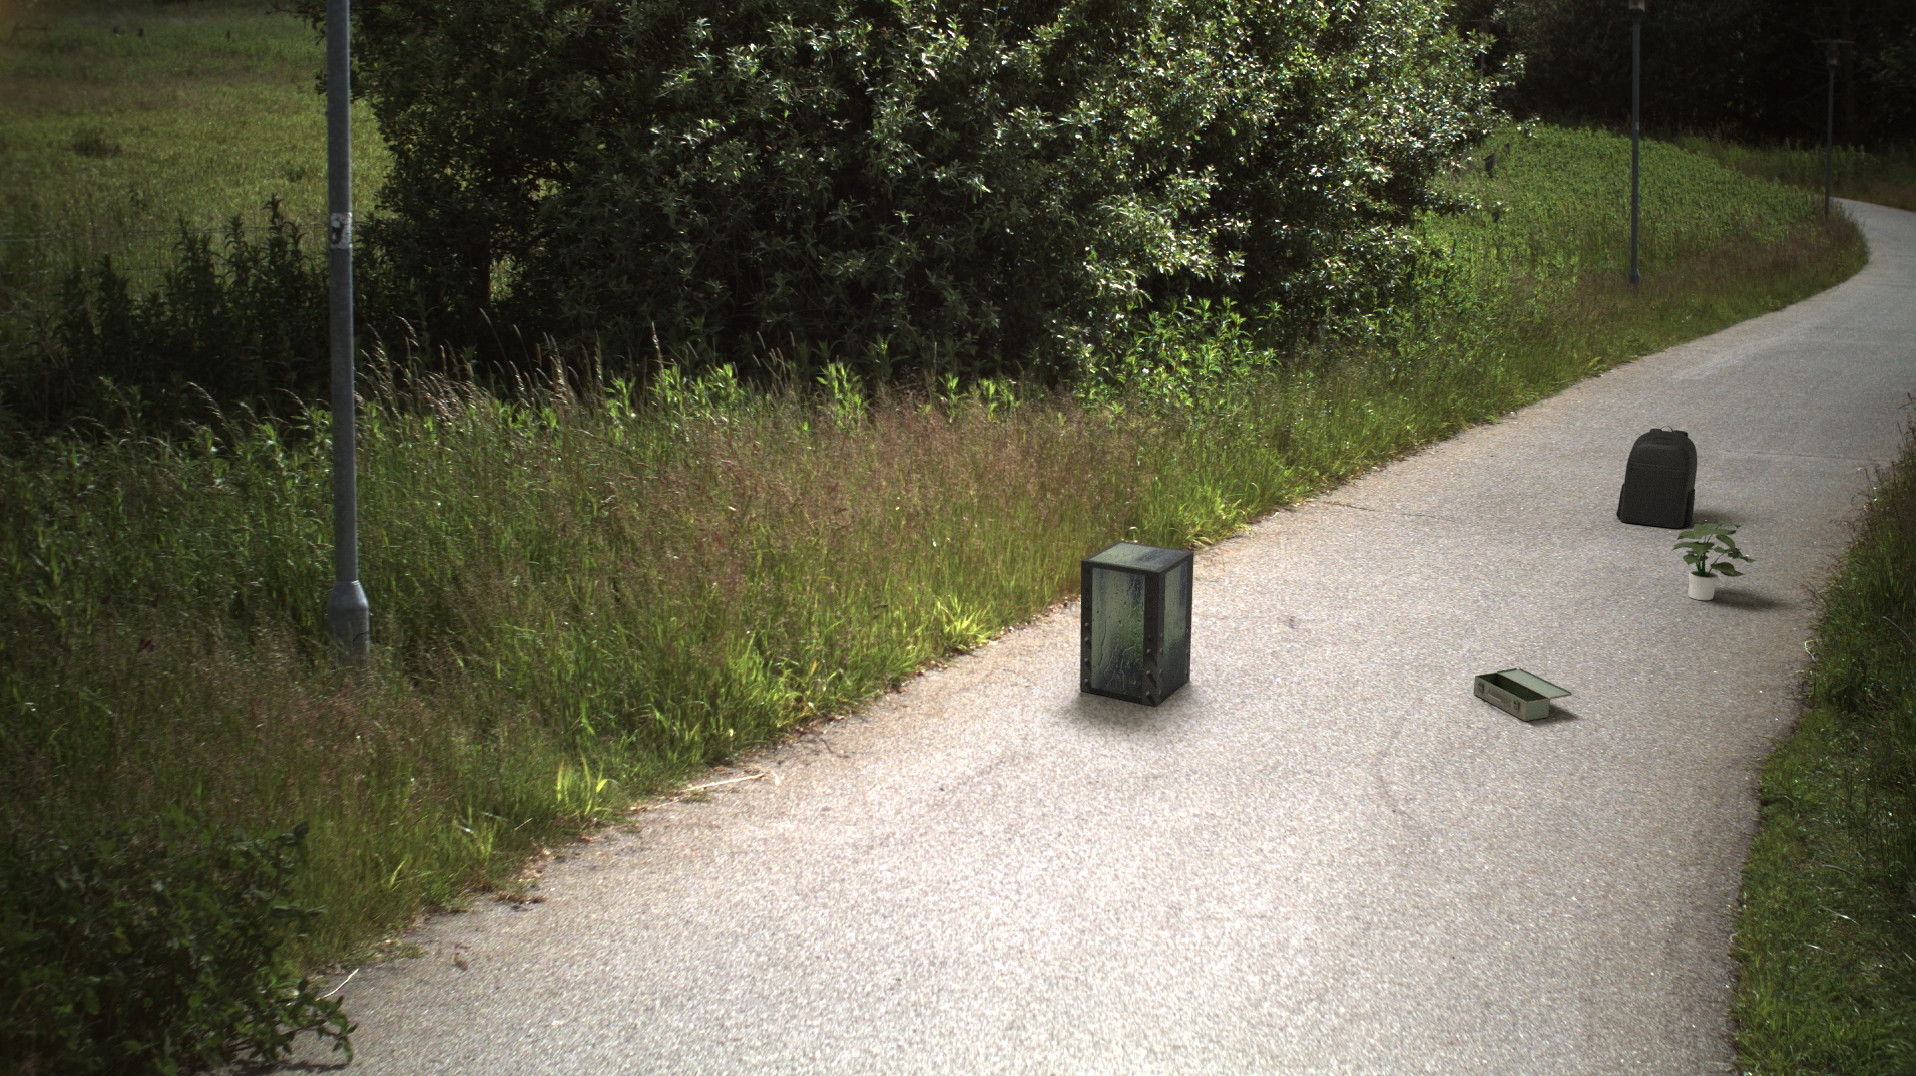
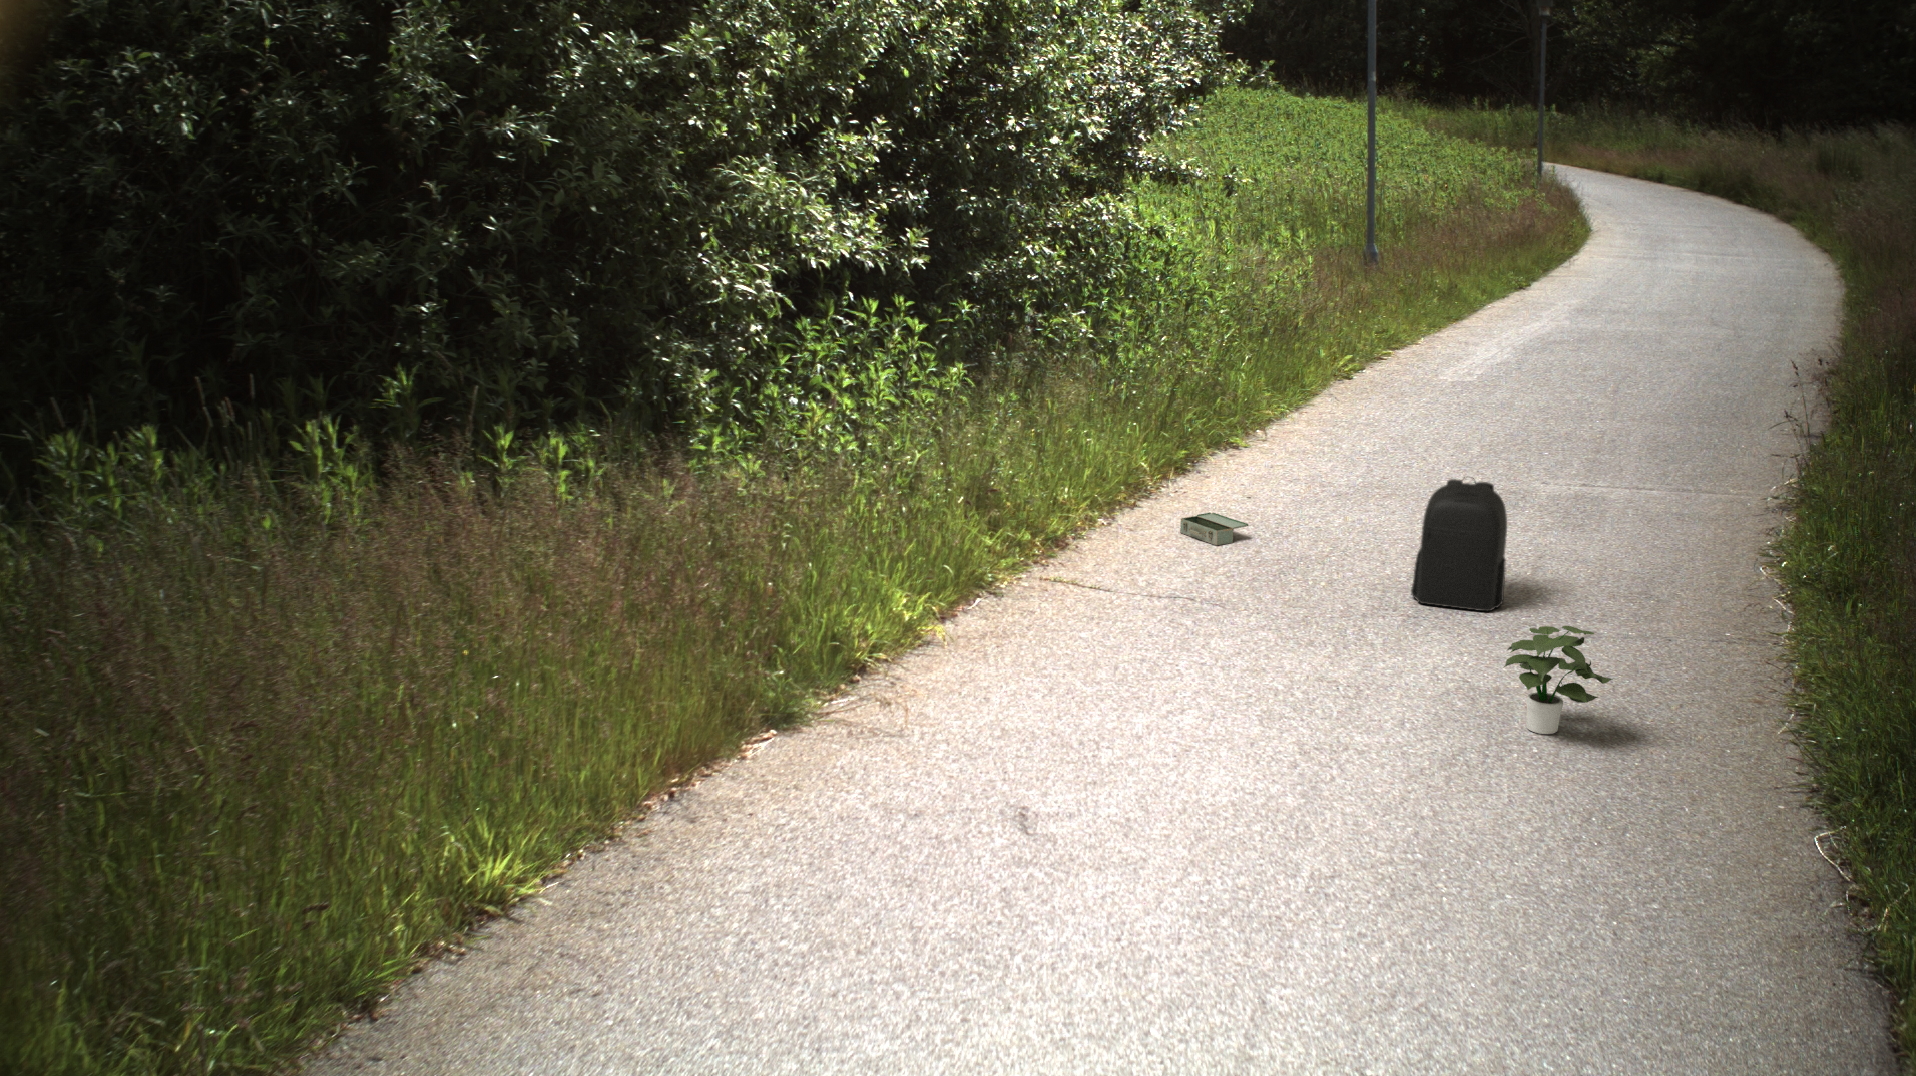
storage box: present [1080,541,1194,707] -> none [660,736,850,1020]
toolbox: present [1473,668,1572,721] -> present [1180,513,1249,546]

